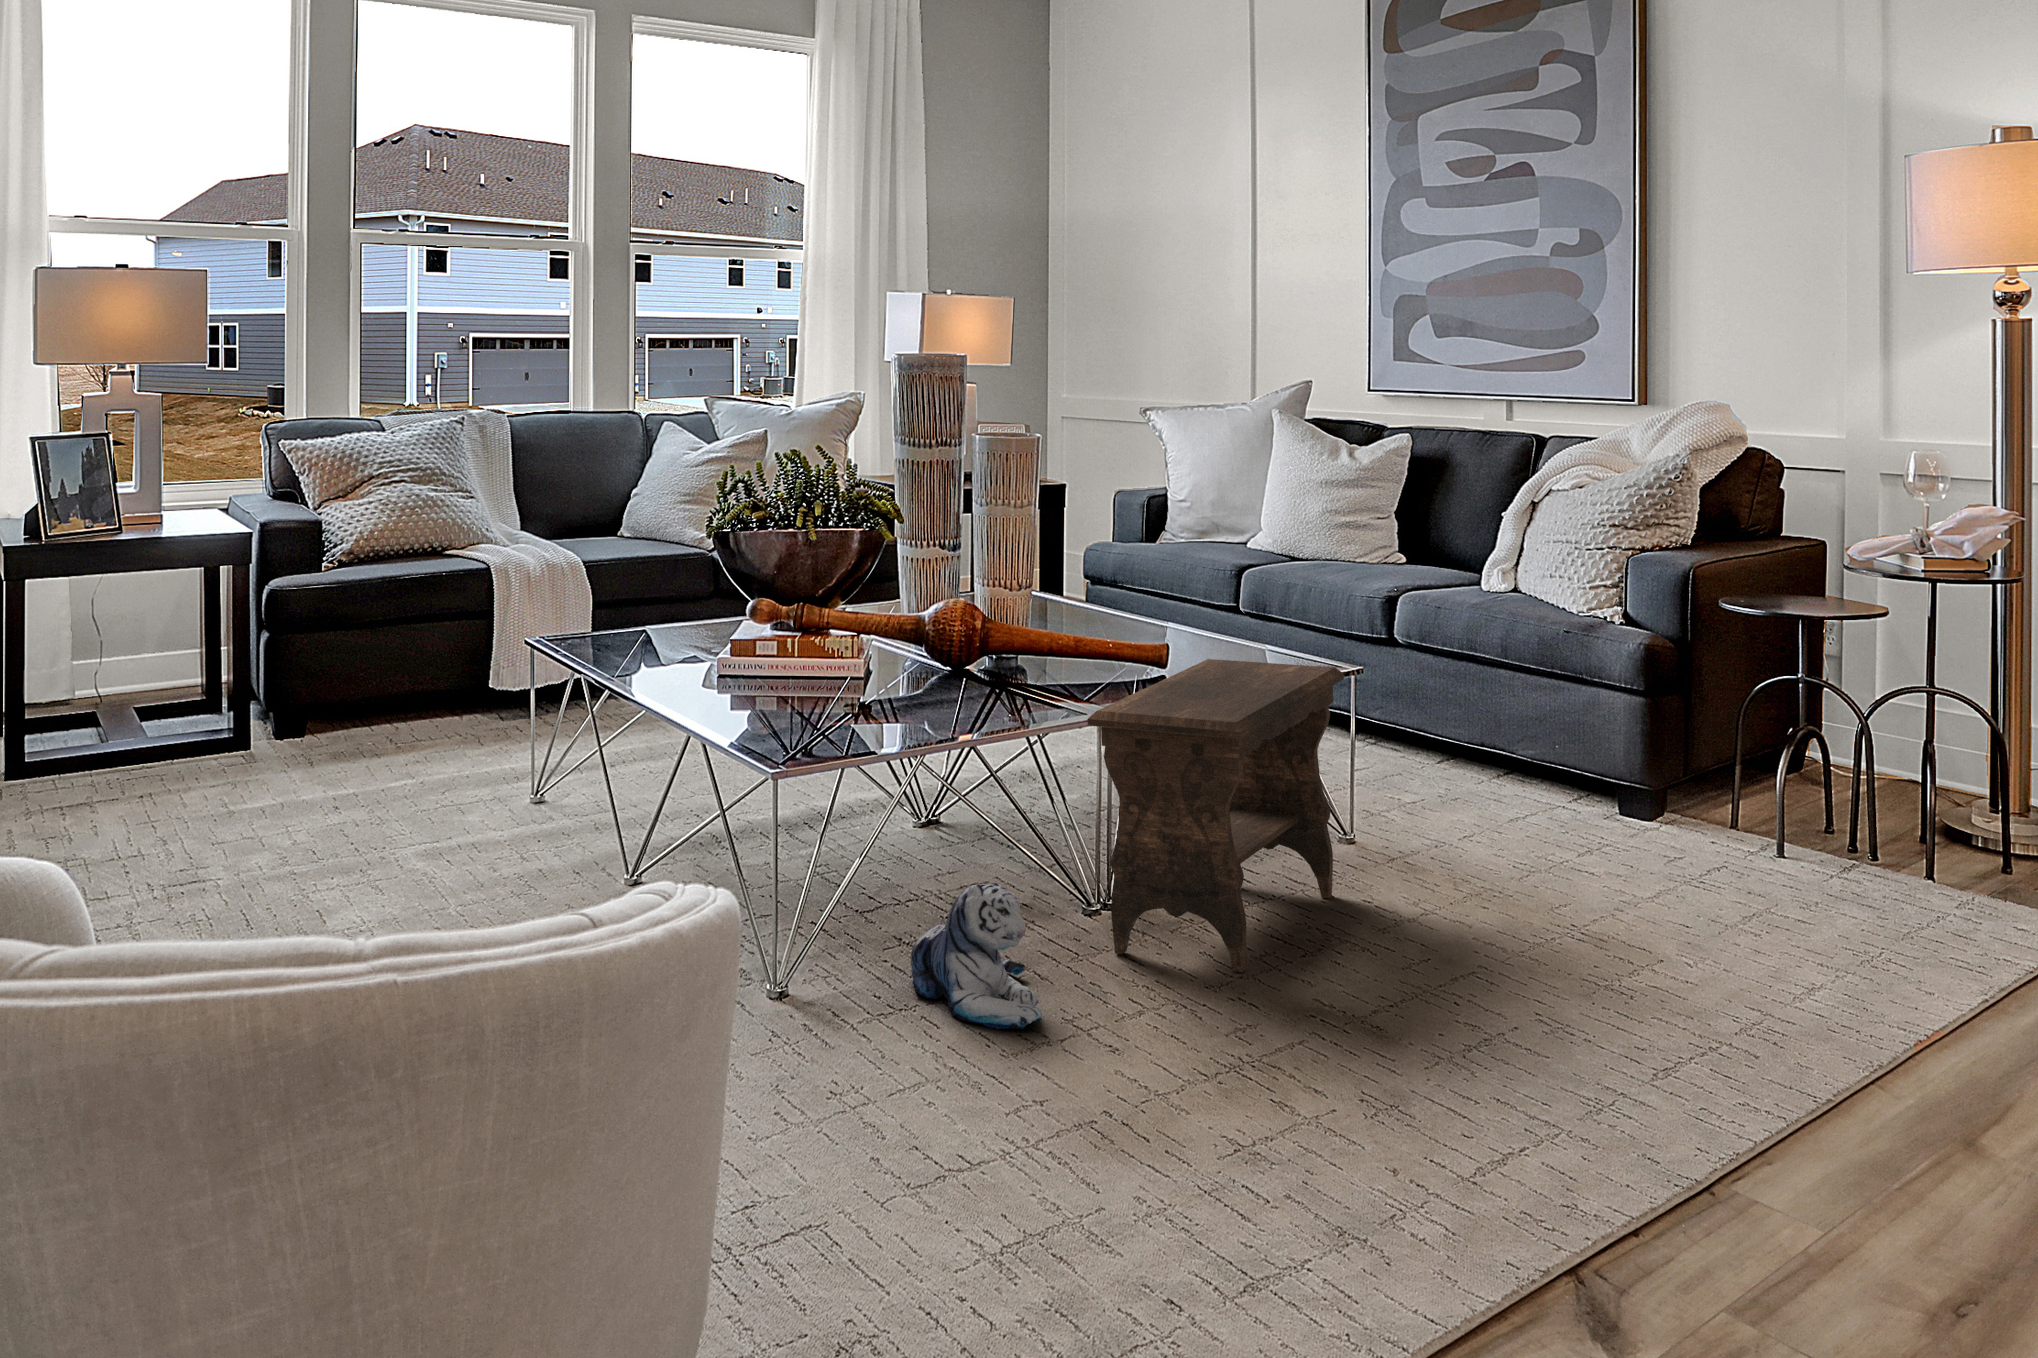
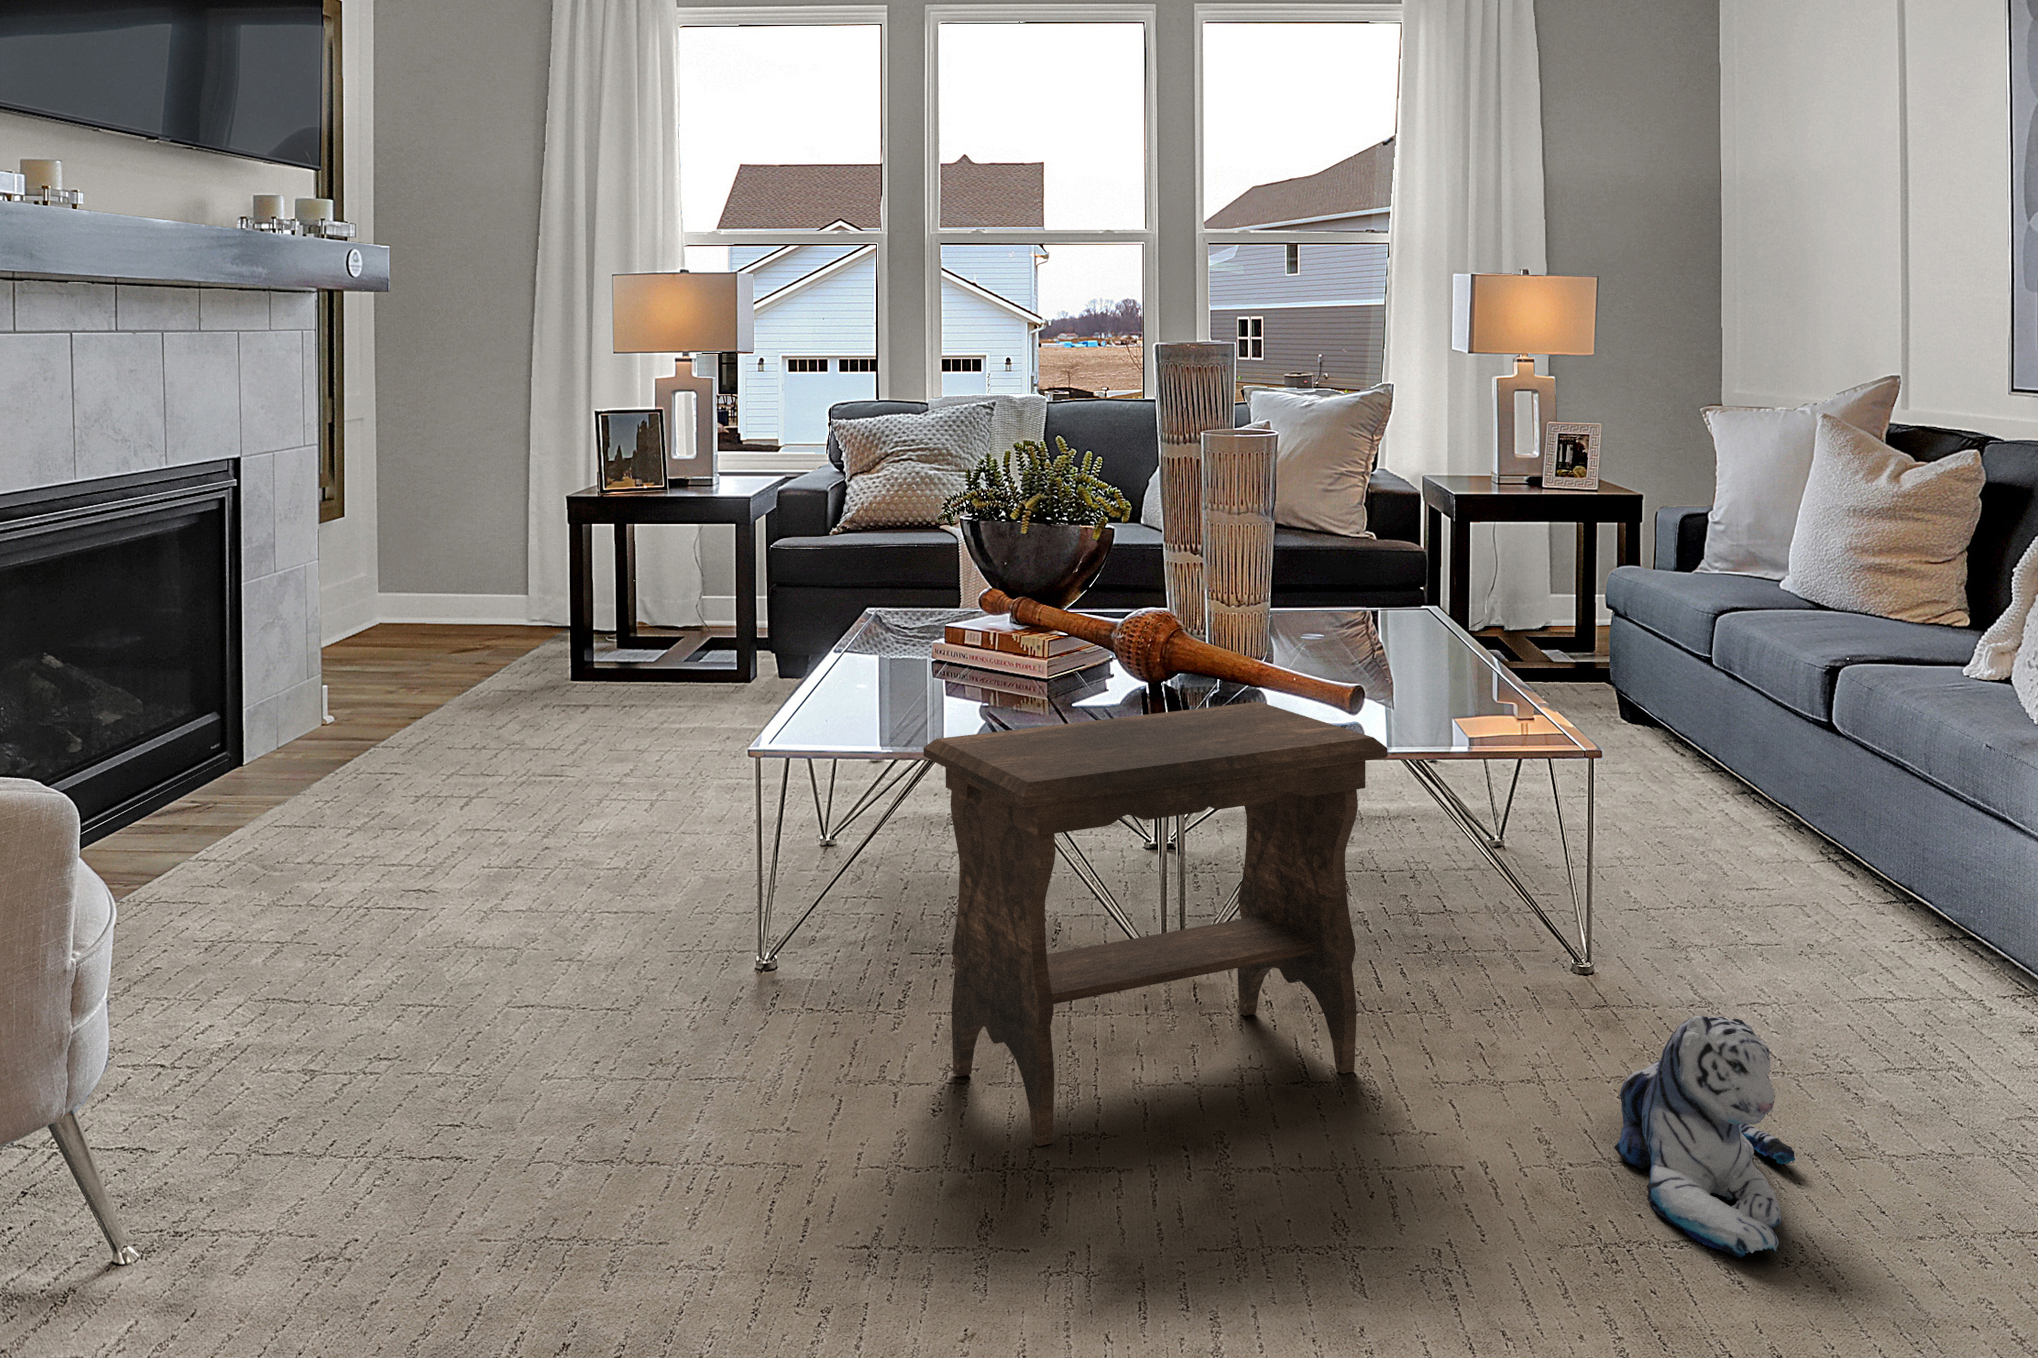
plush toy: present [911,883,1042,1029] -> present [1614,1016,1796,1257]

